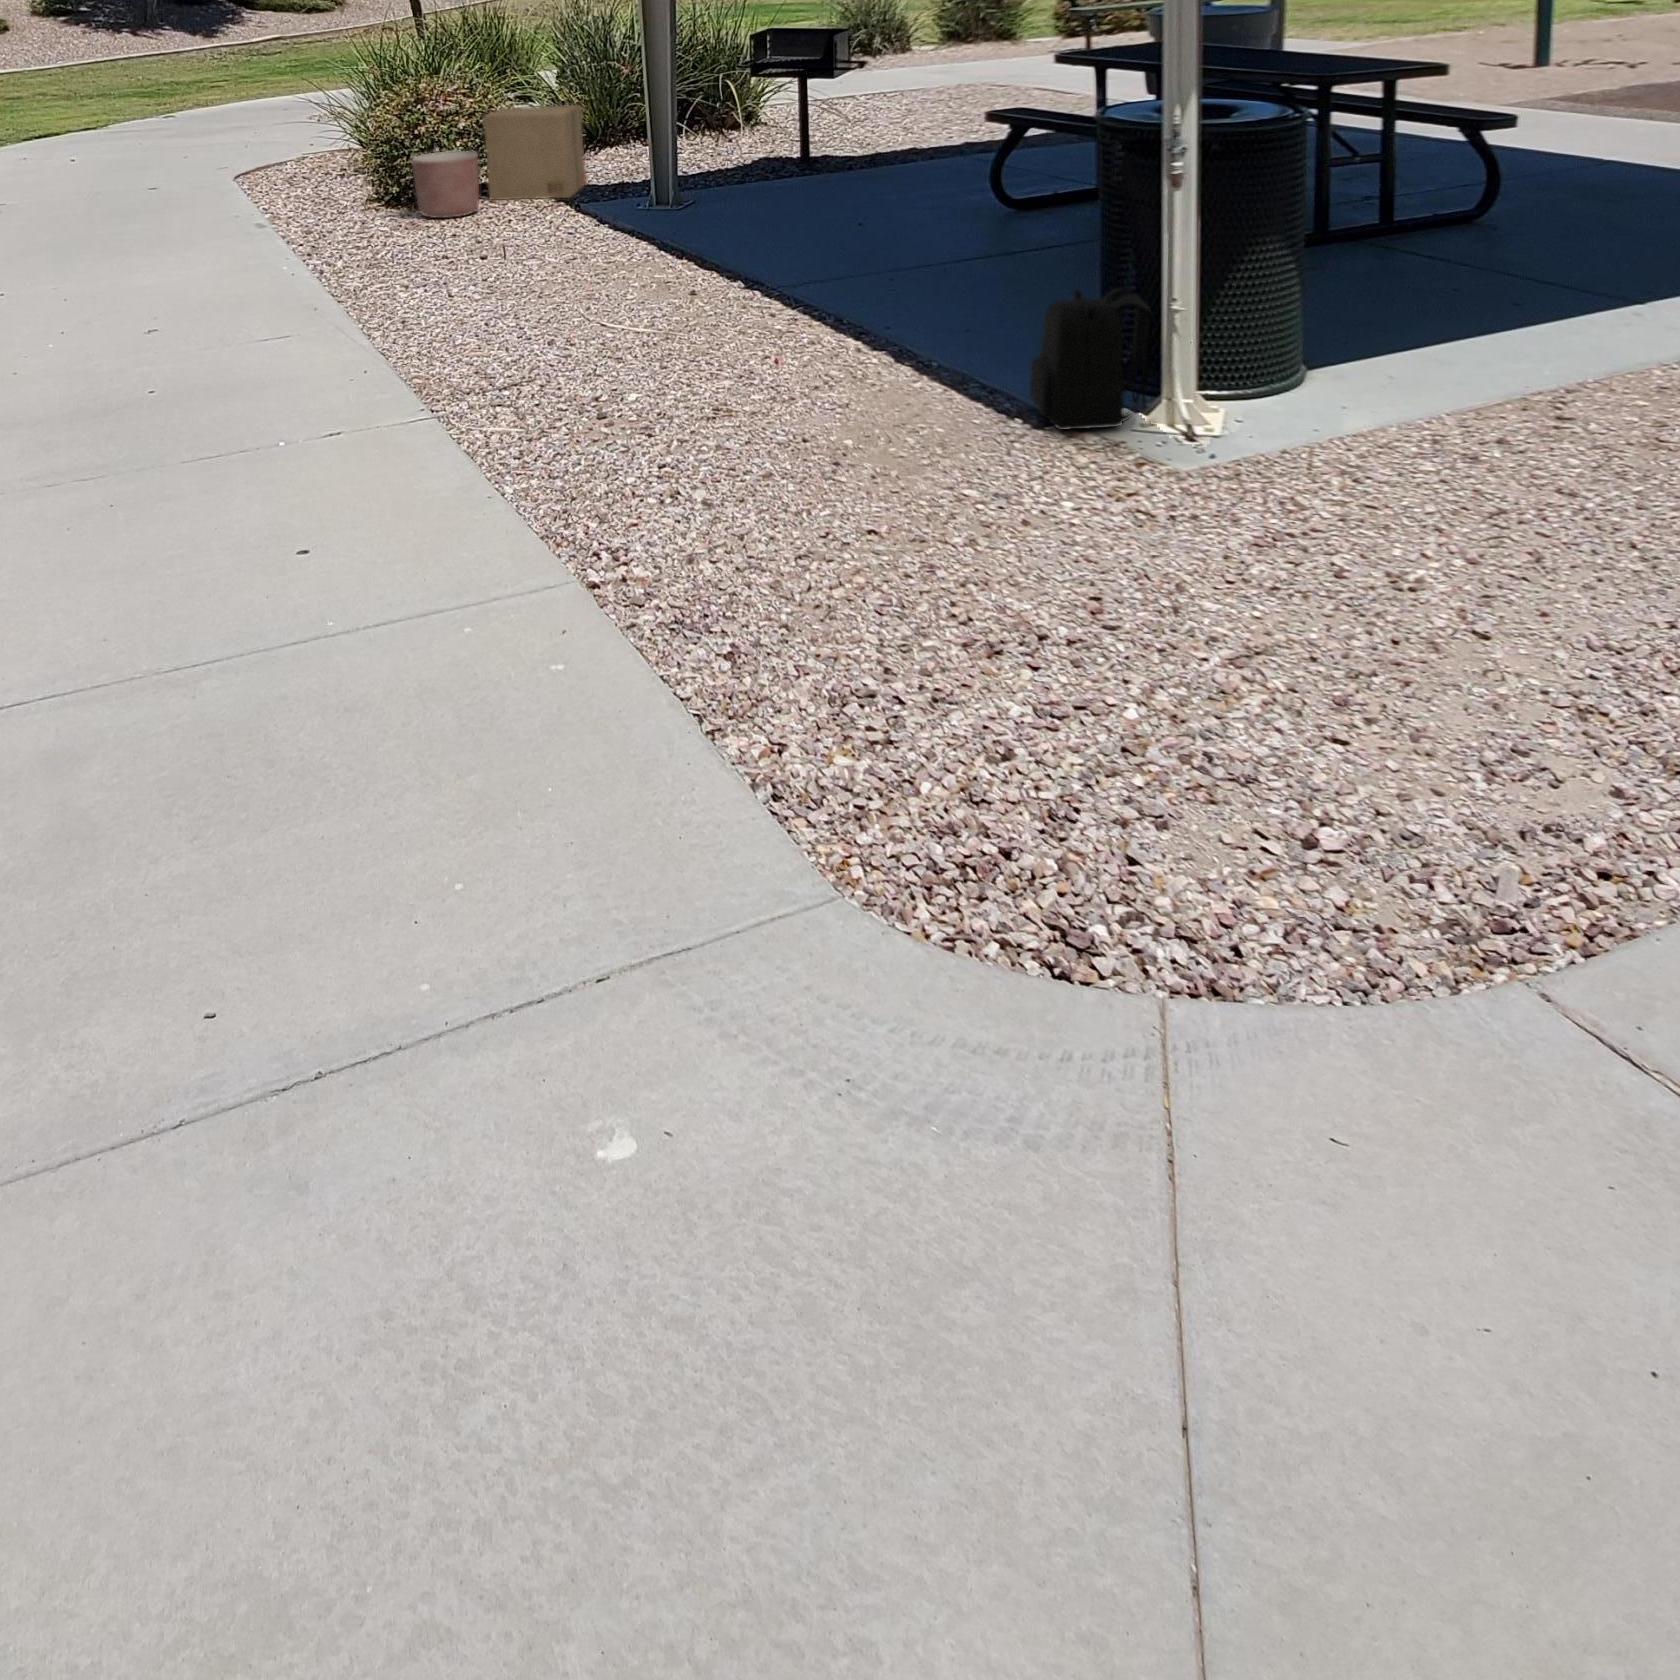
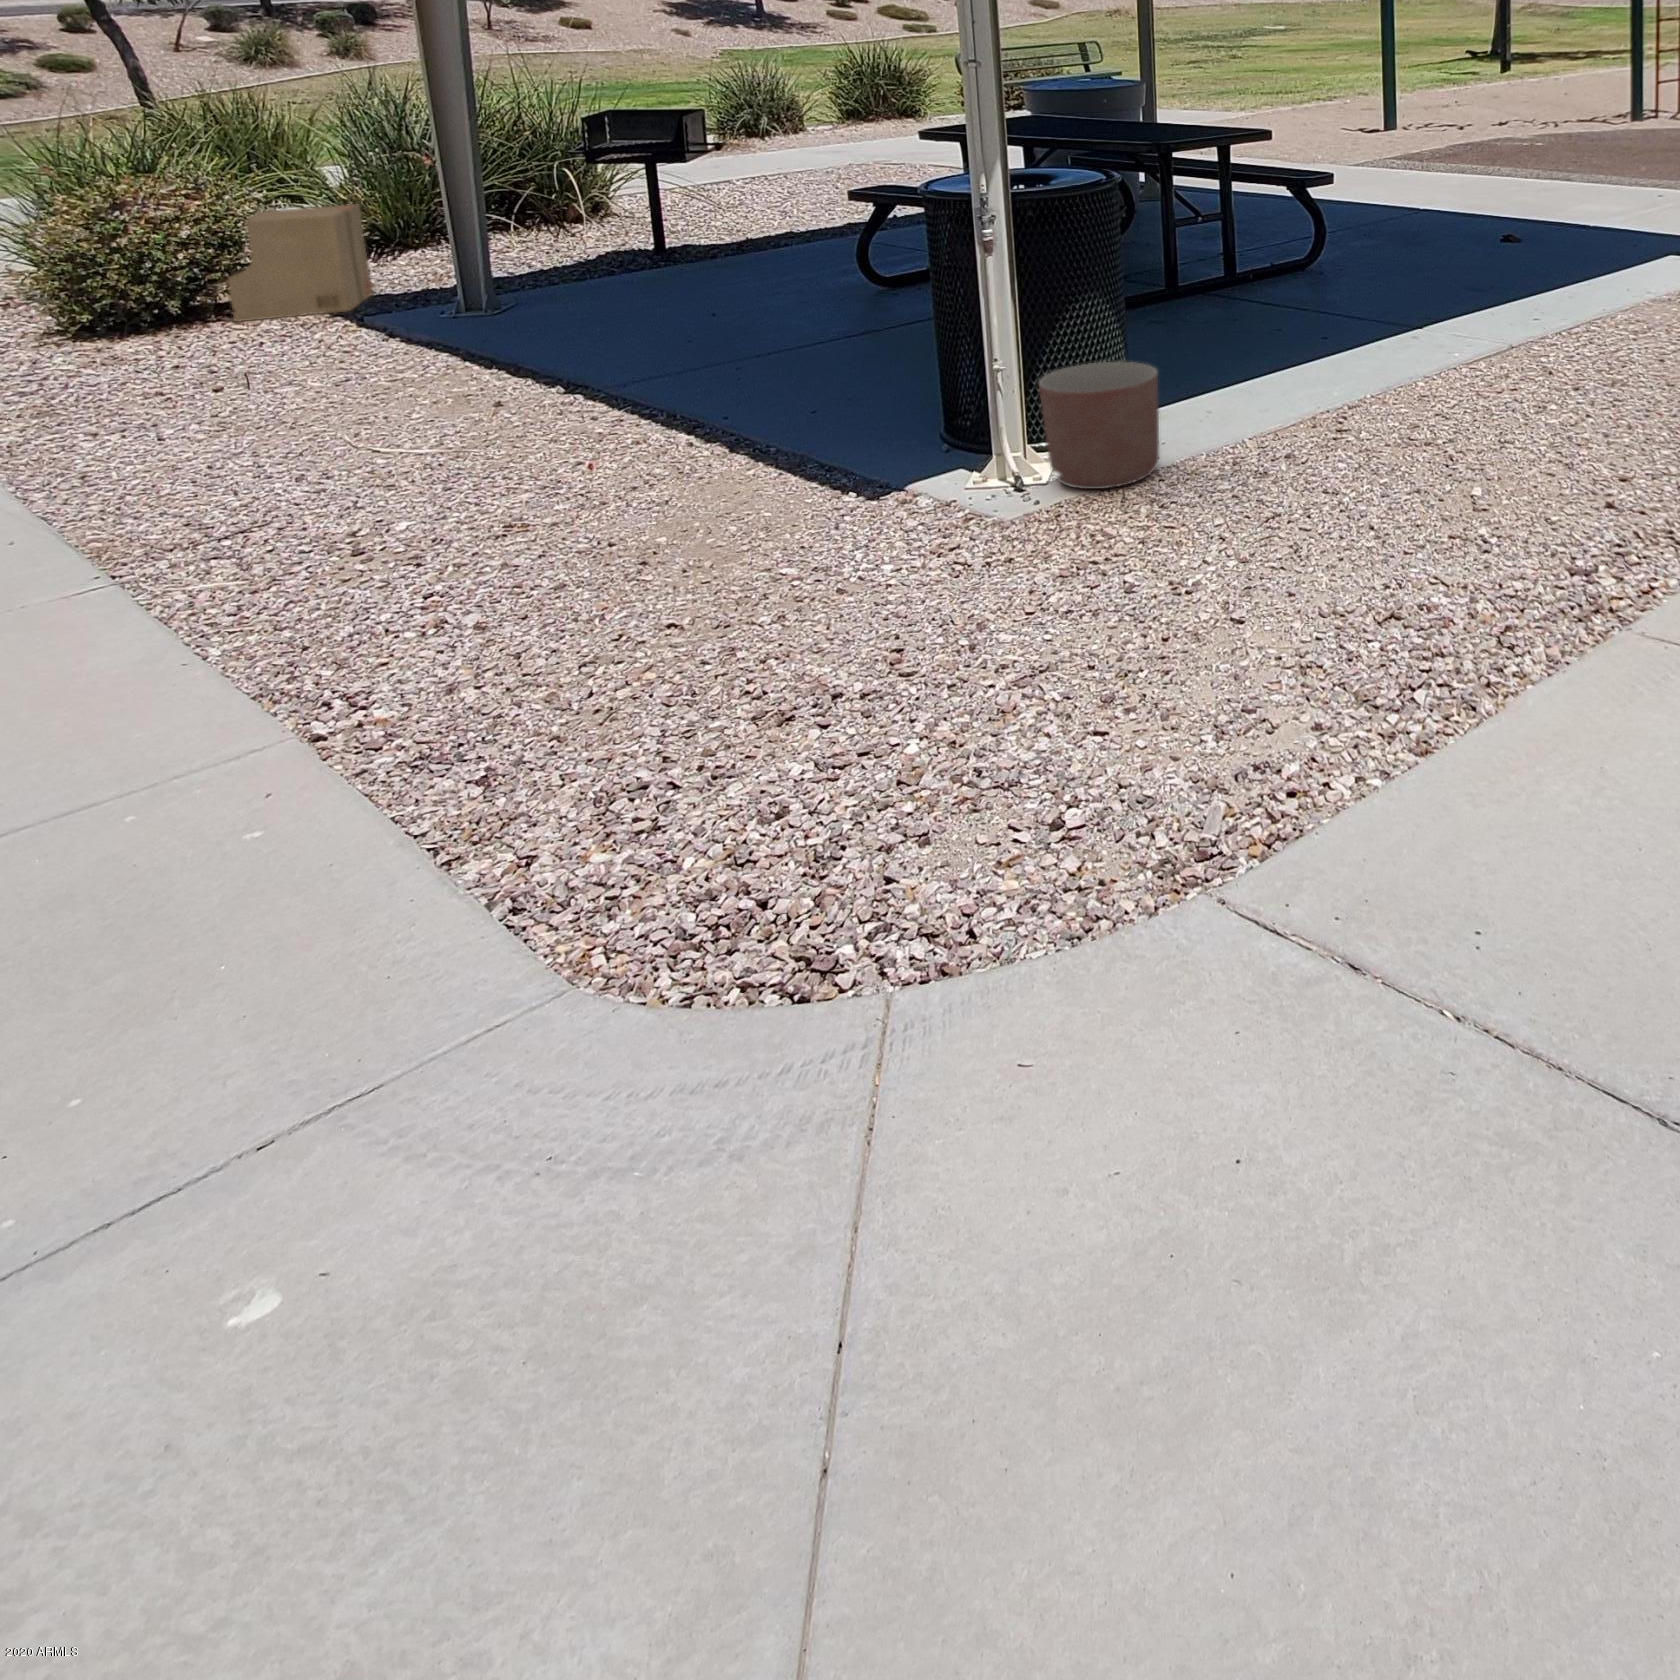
planter: present [412,151,479,218] -> present [1039,362,1159,489]
backpack: present [1030,287,1153,430] -> none [860,353,976,498]

